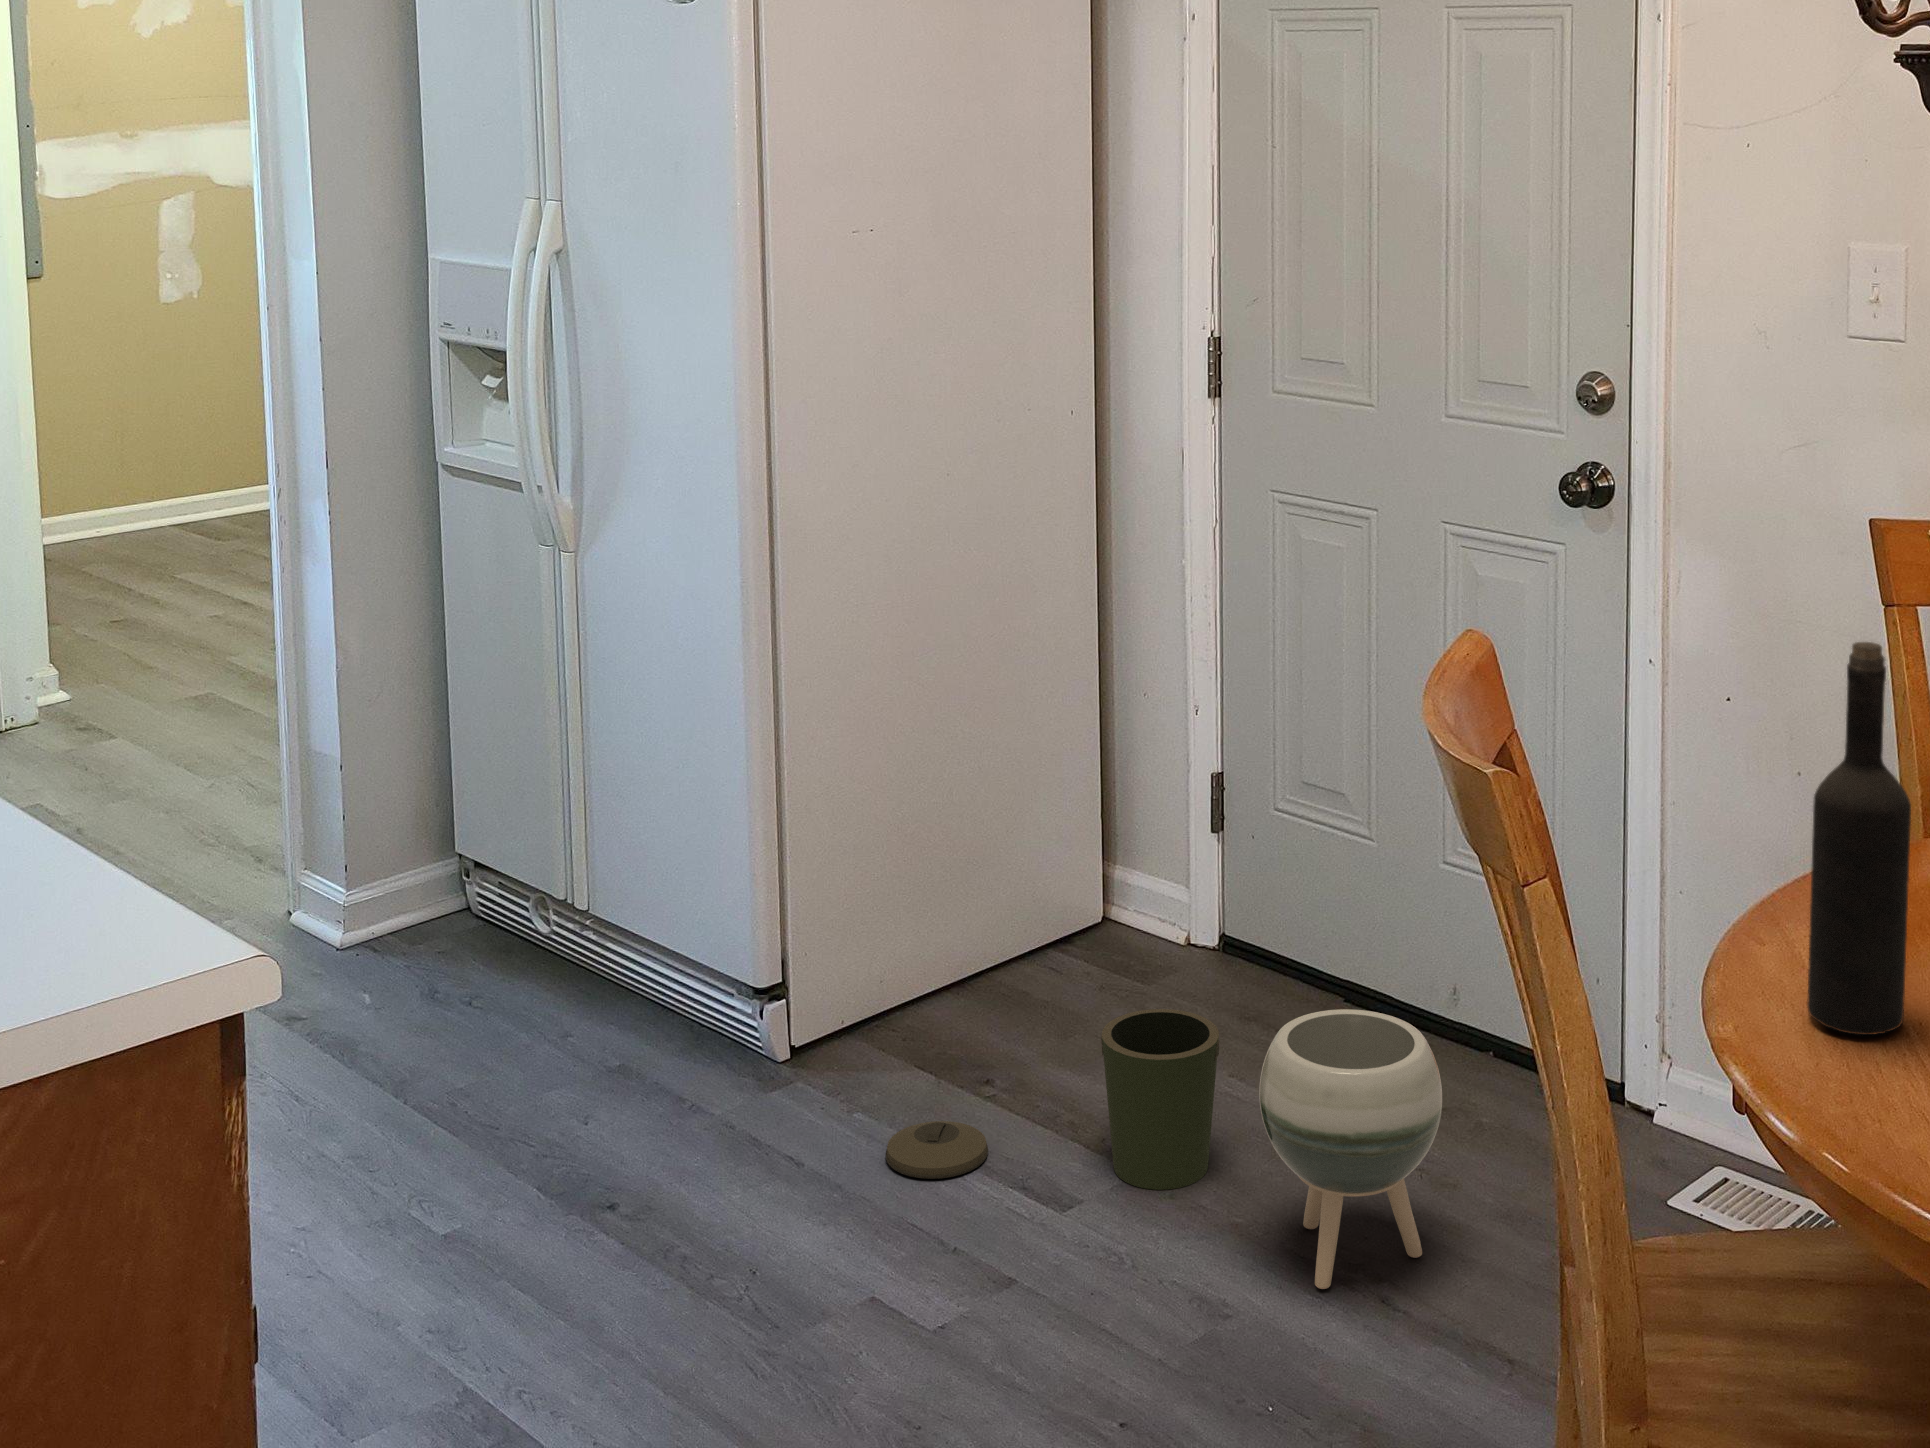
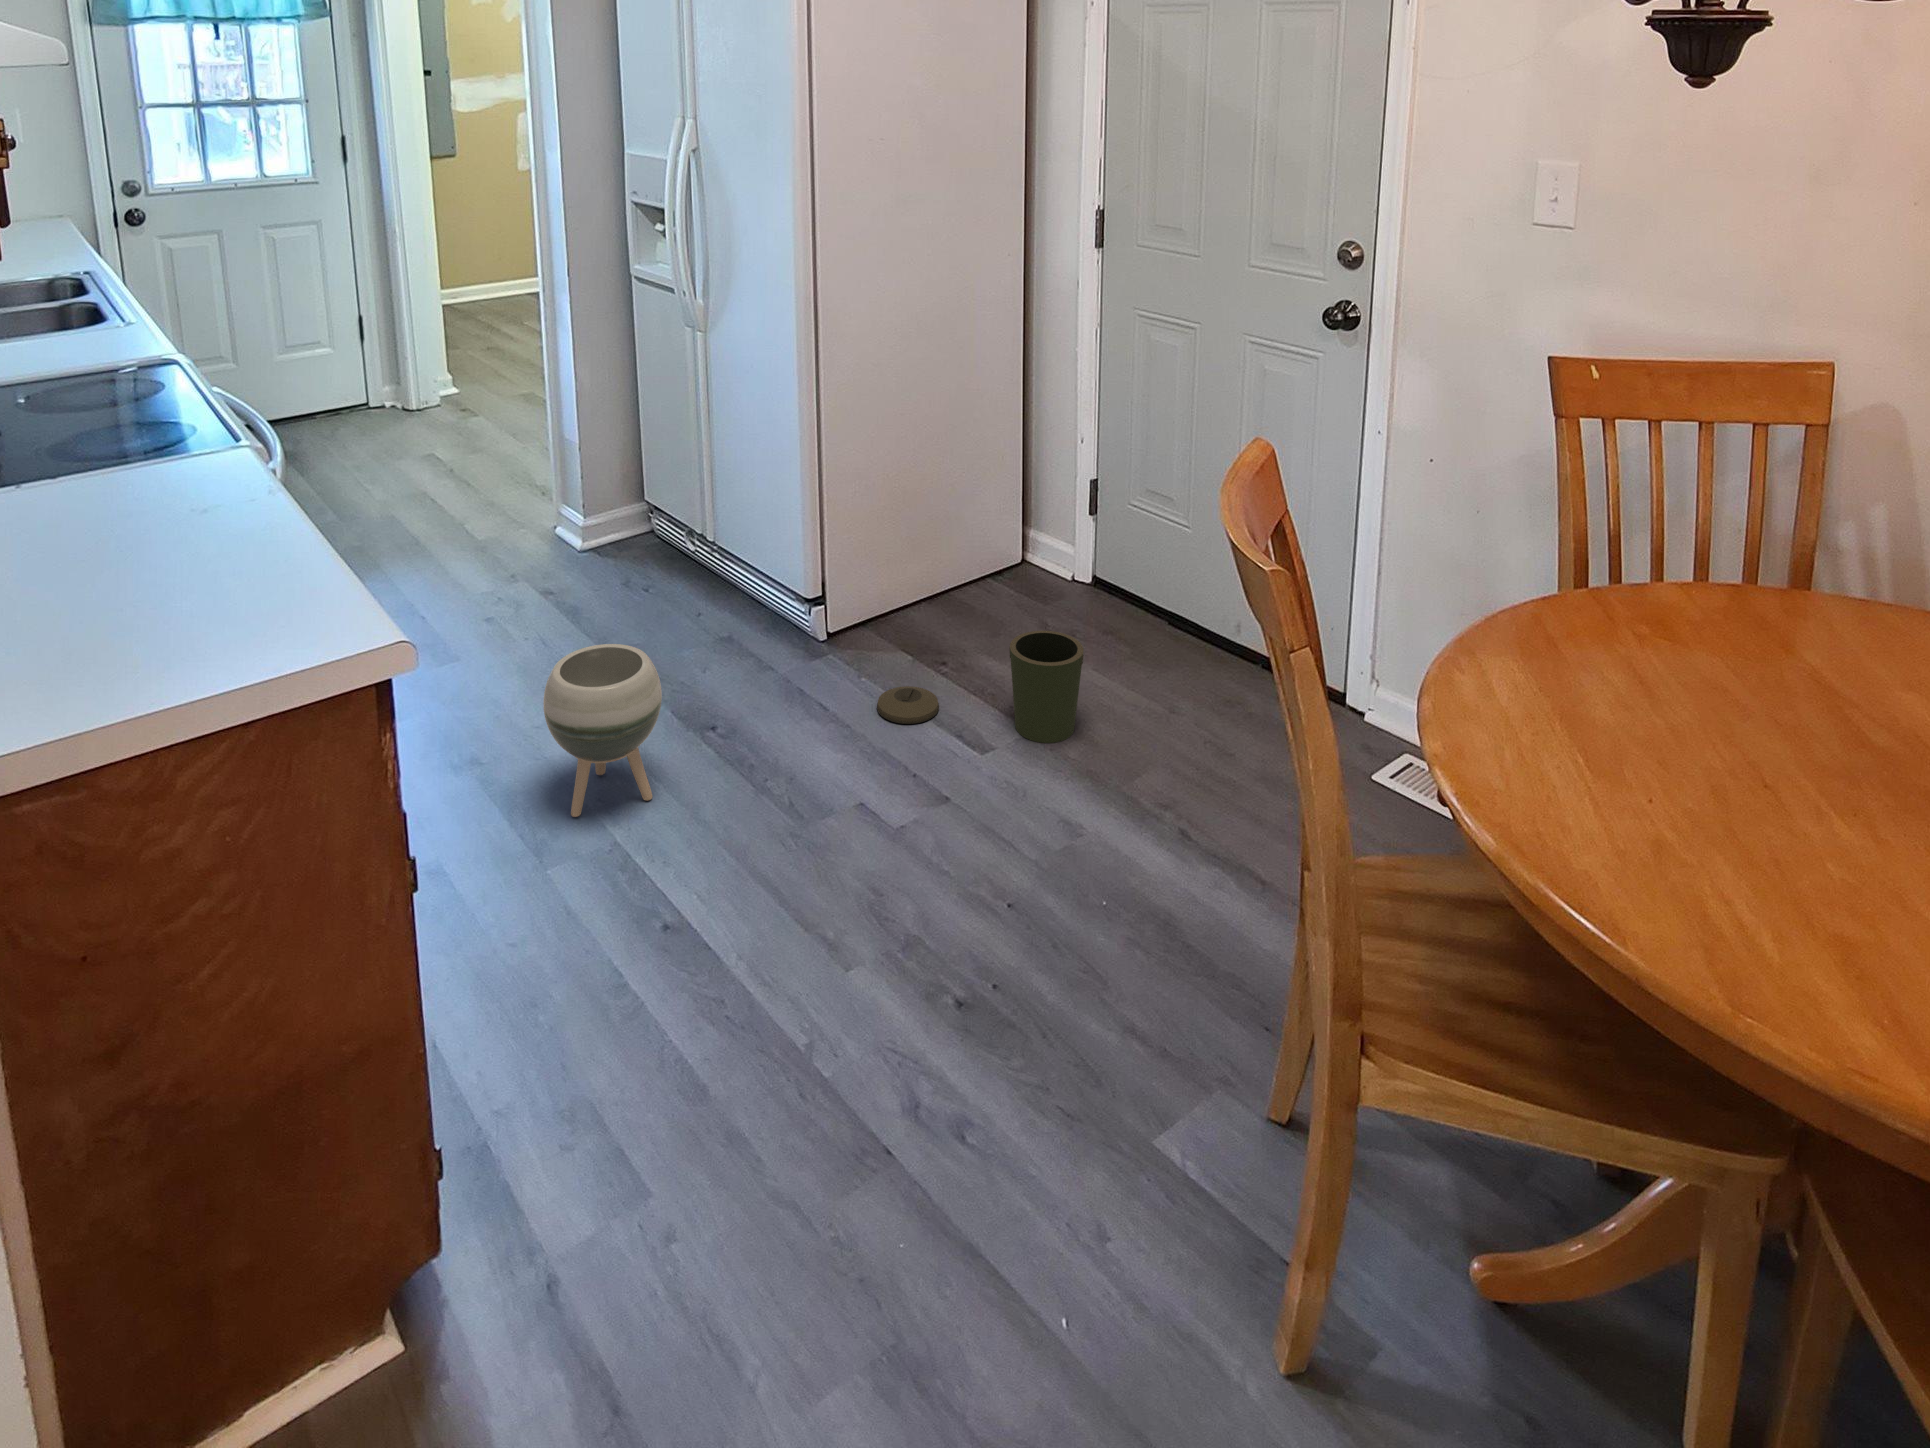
wine bottle: present [1807,642,1911,1035] -> none [1504,468,1600,759]
planter: present [1259,1009,1442,1289] -> present [543,644,662,817]

